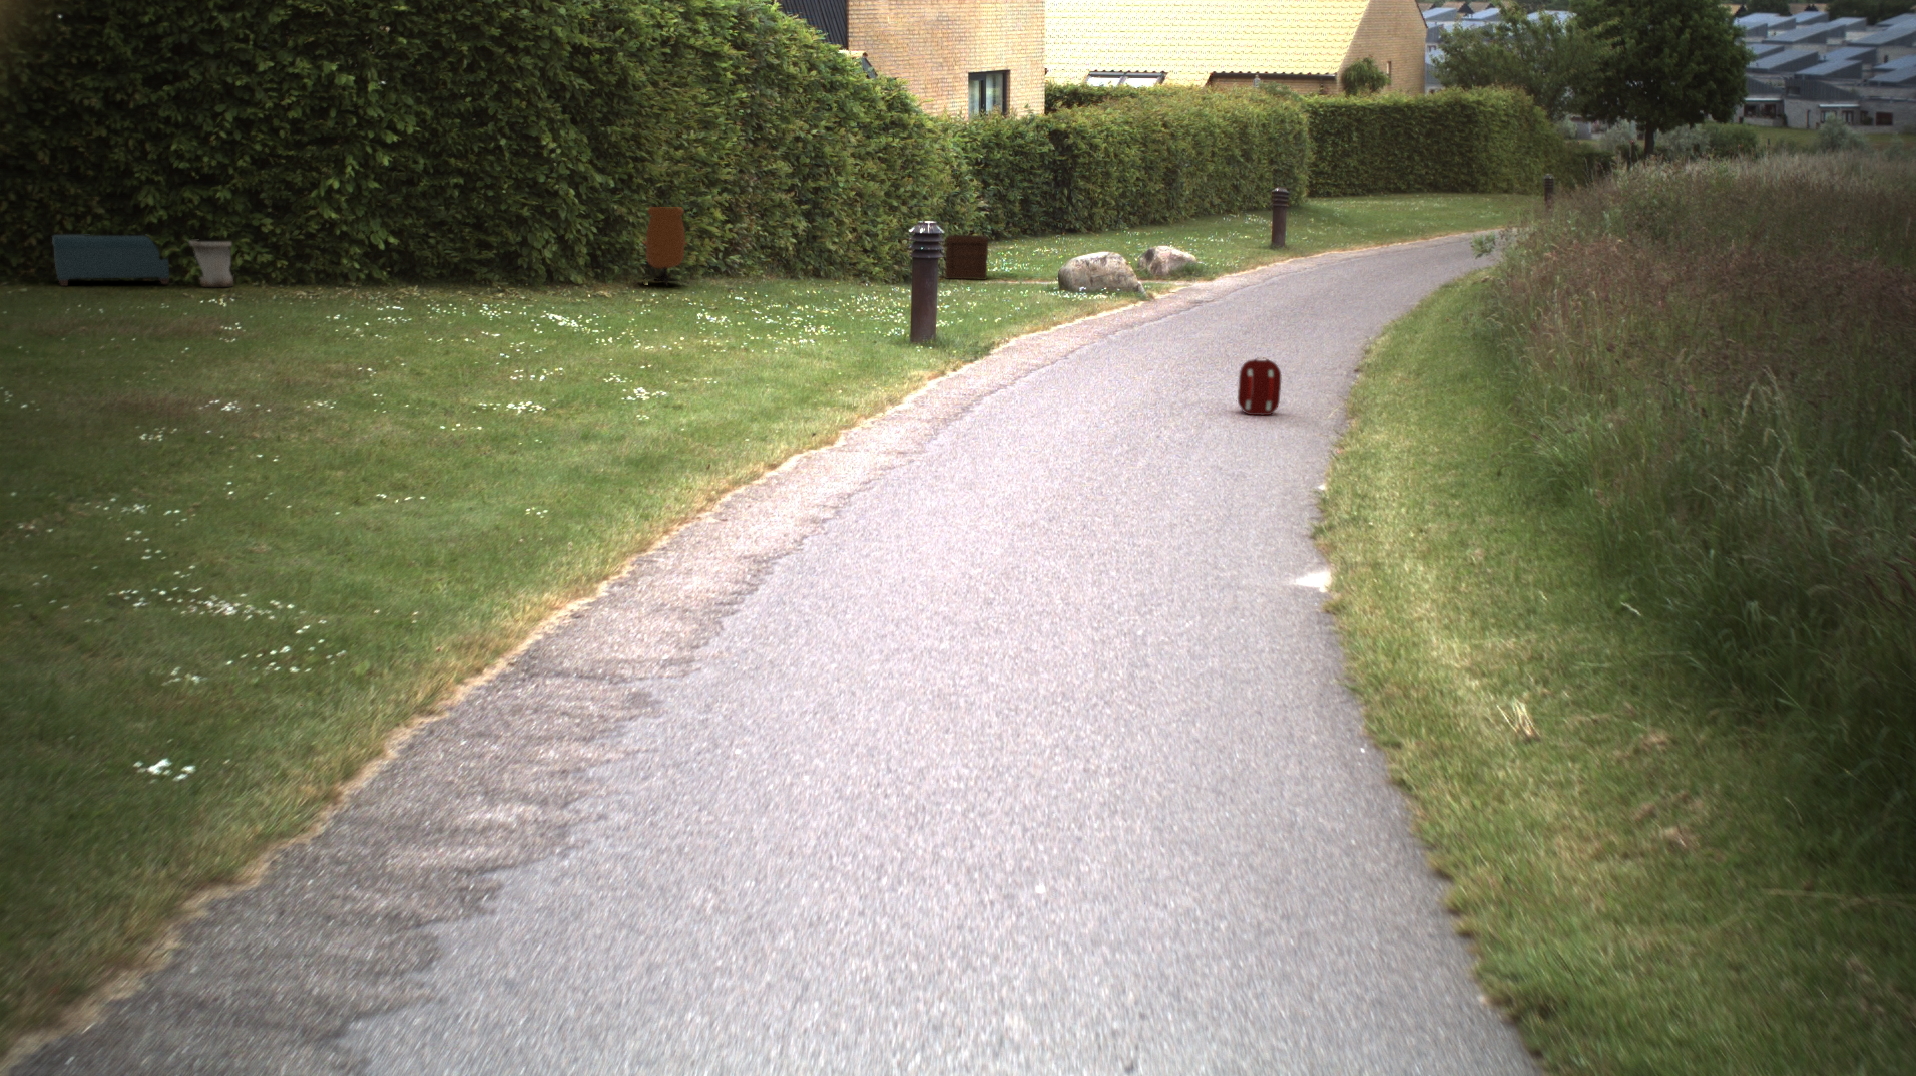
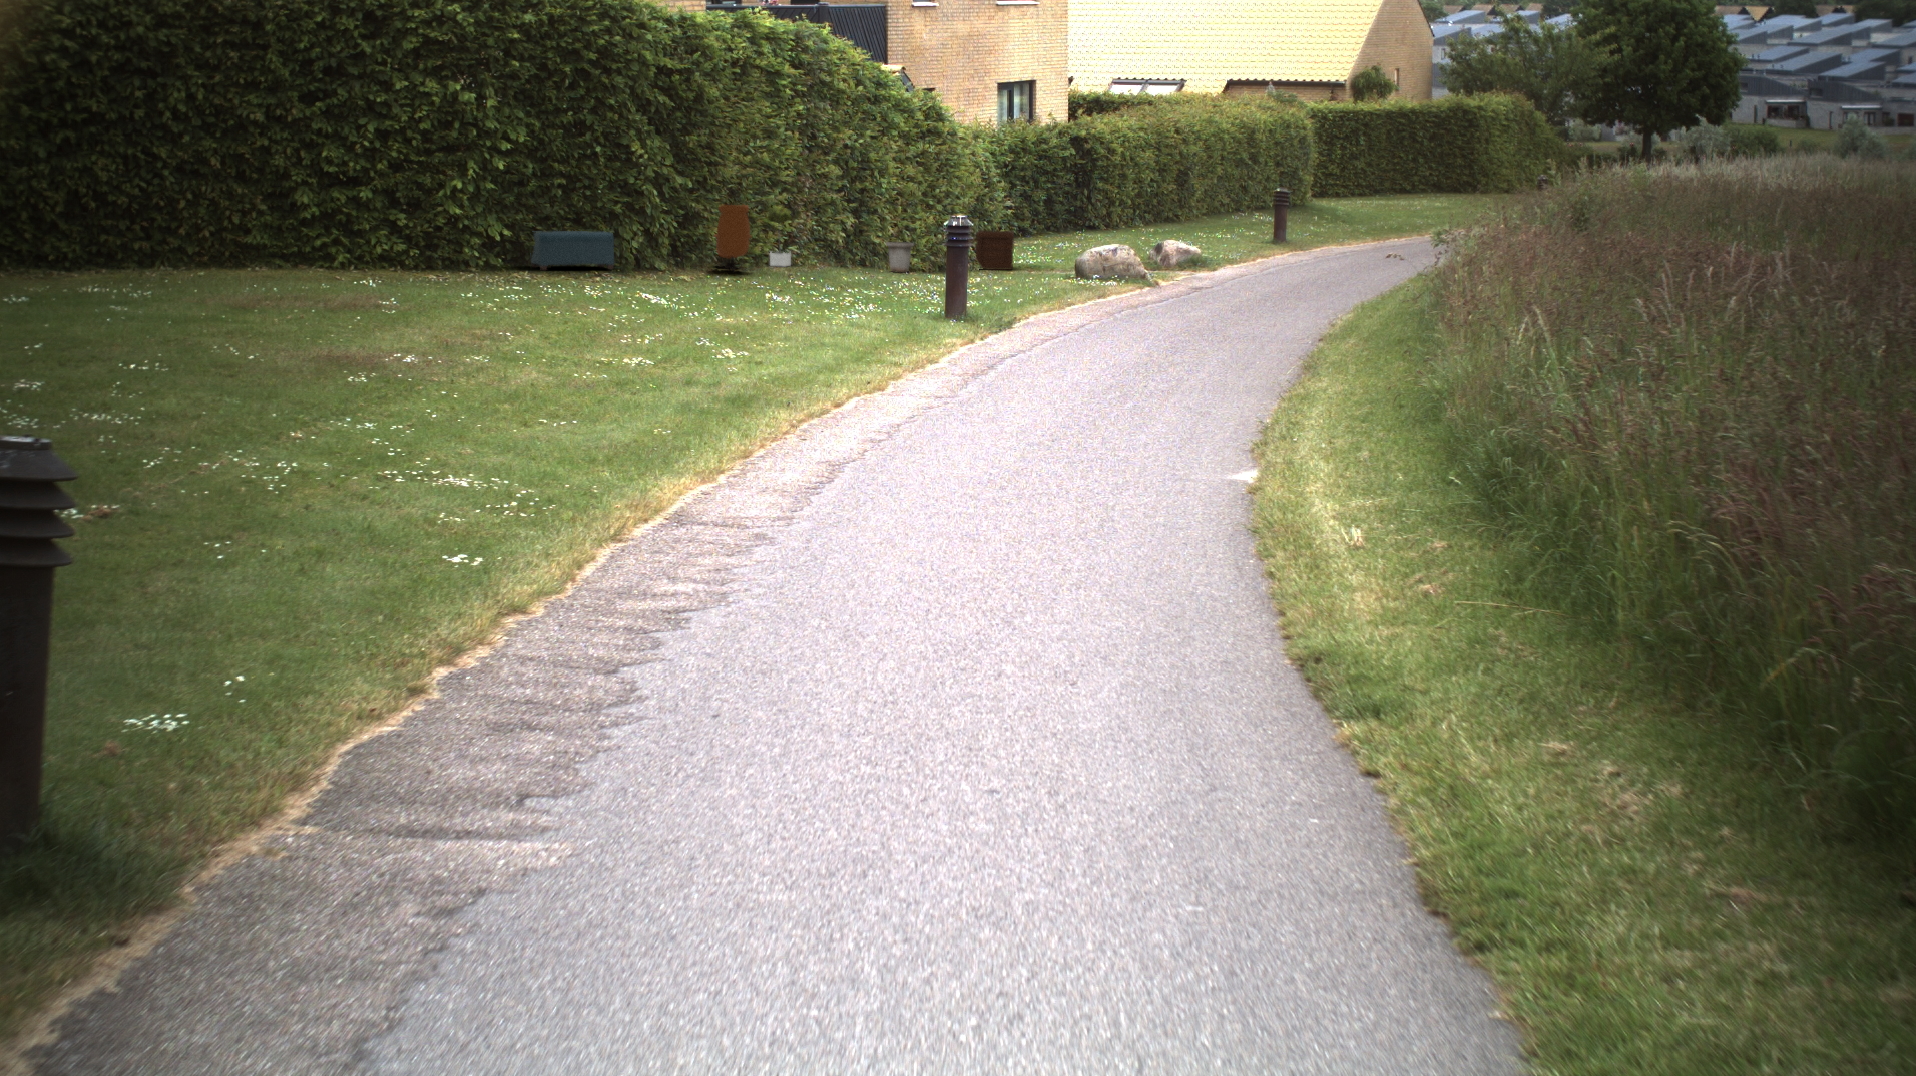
potted tree: none [706,208,735,277] -> present [767,207,792,266]
bench: present [52,234,169,286] -> present [530,231,614,270]
trash can: present [189,241,233,287] -> present [886,242,914,273]
backpack: present [1238,359,1281,416] -> none [1212,326,1249,373]

